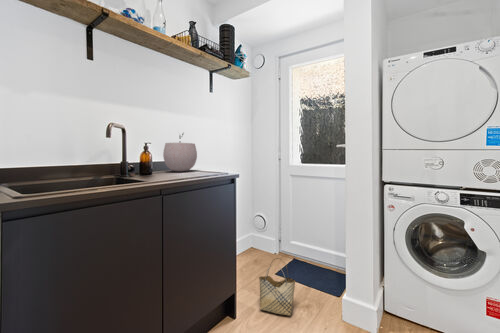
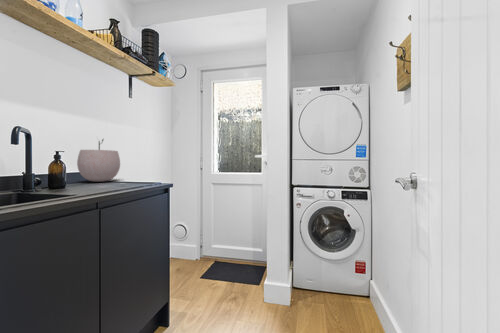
woven basket: present [259,258,295,316] -> none [191,260,226,313]

